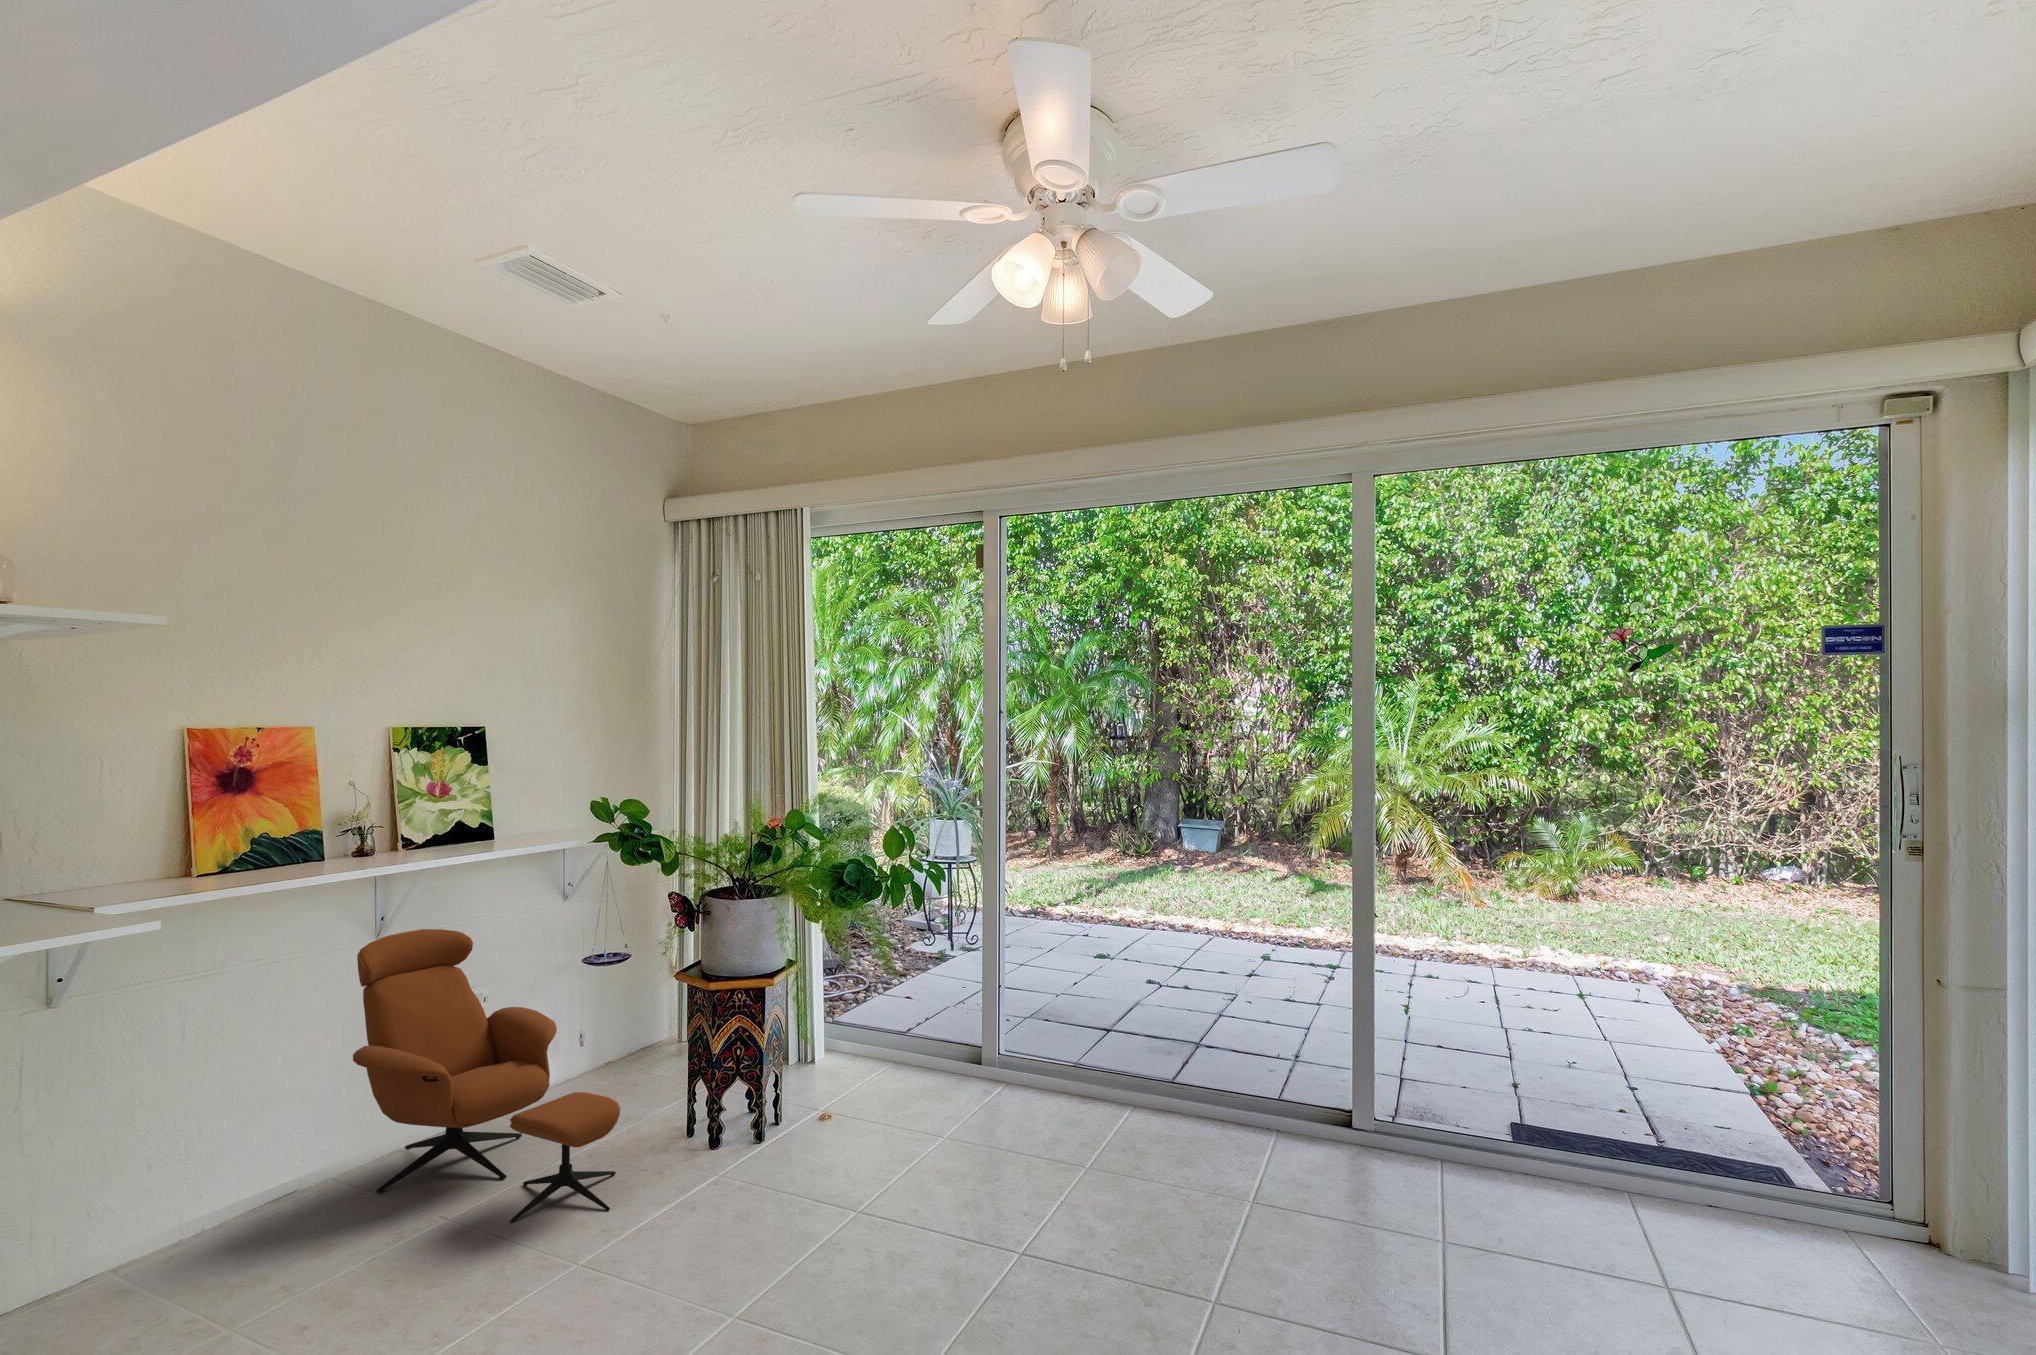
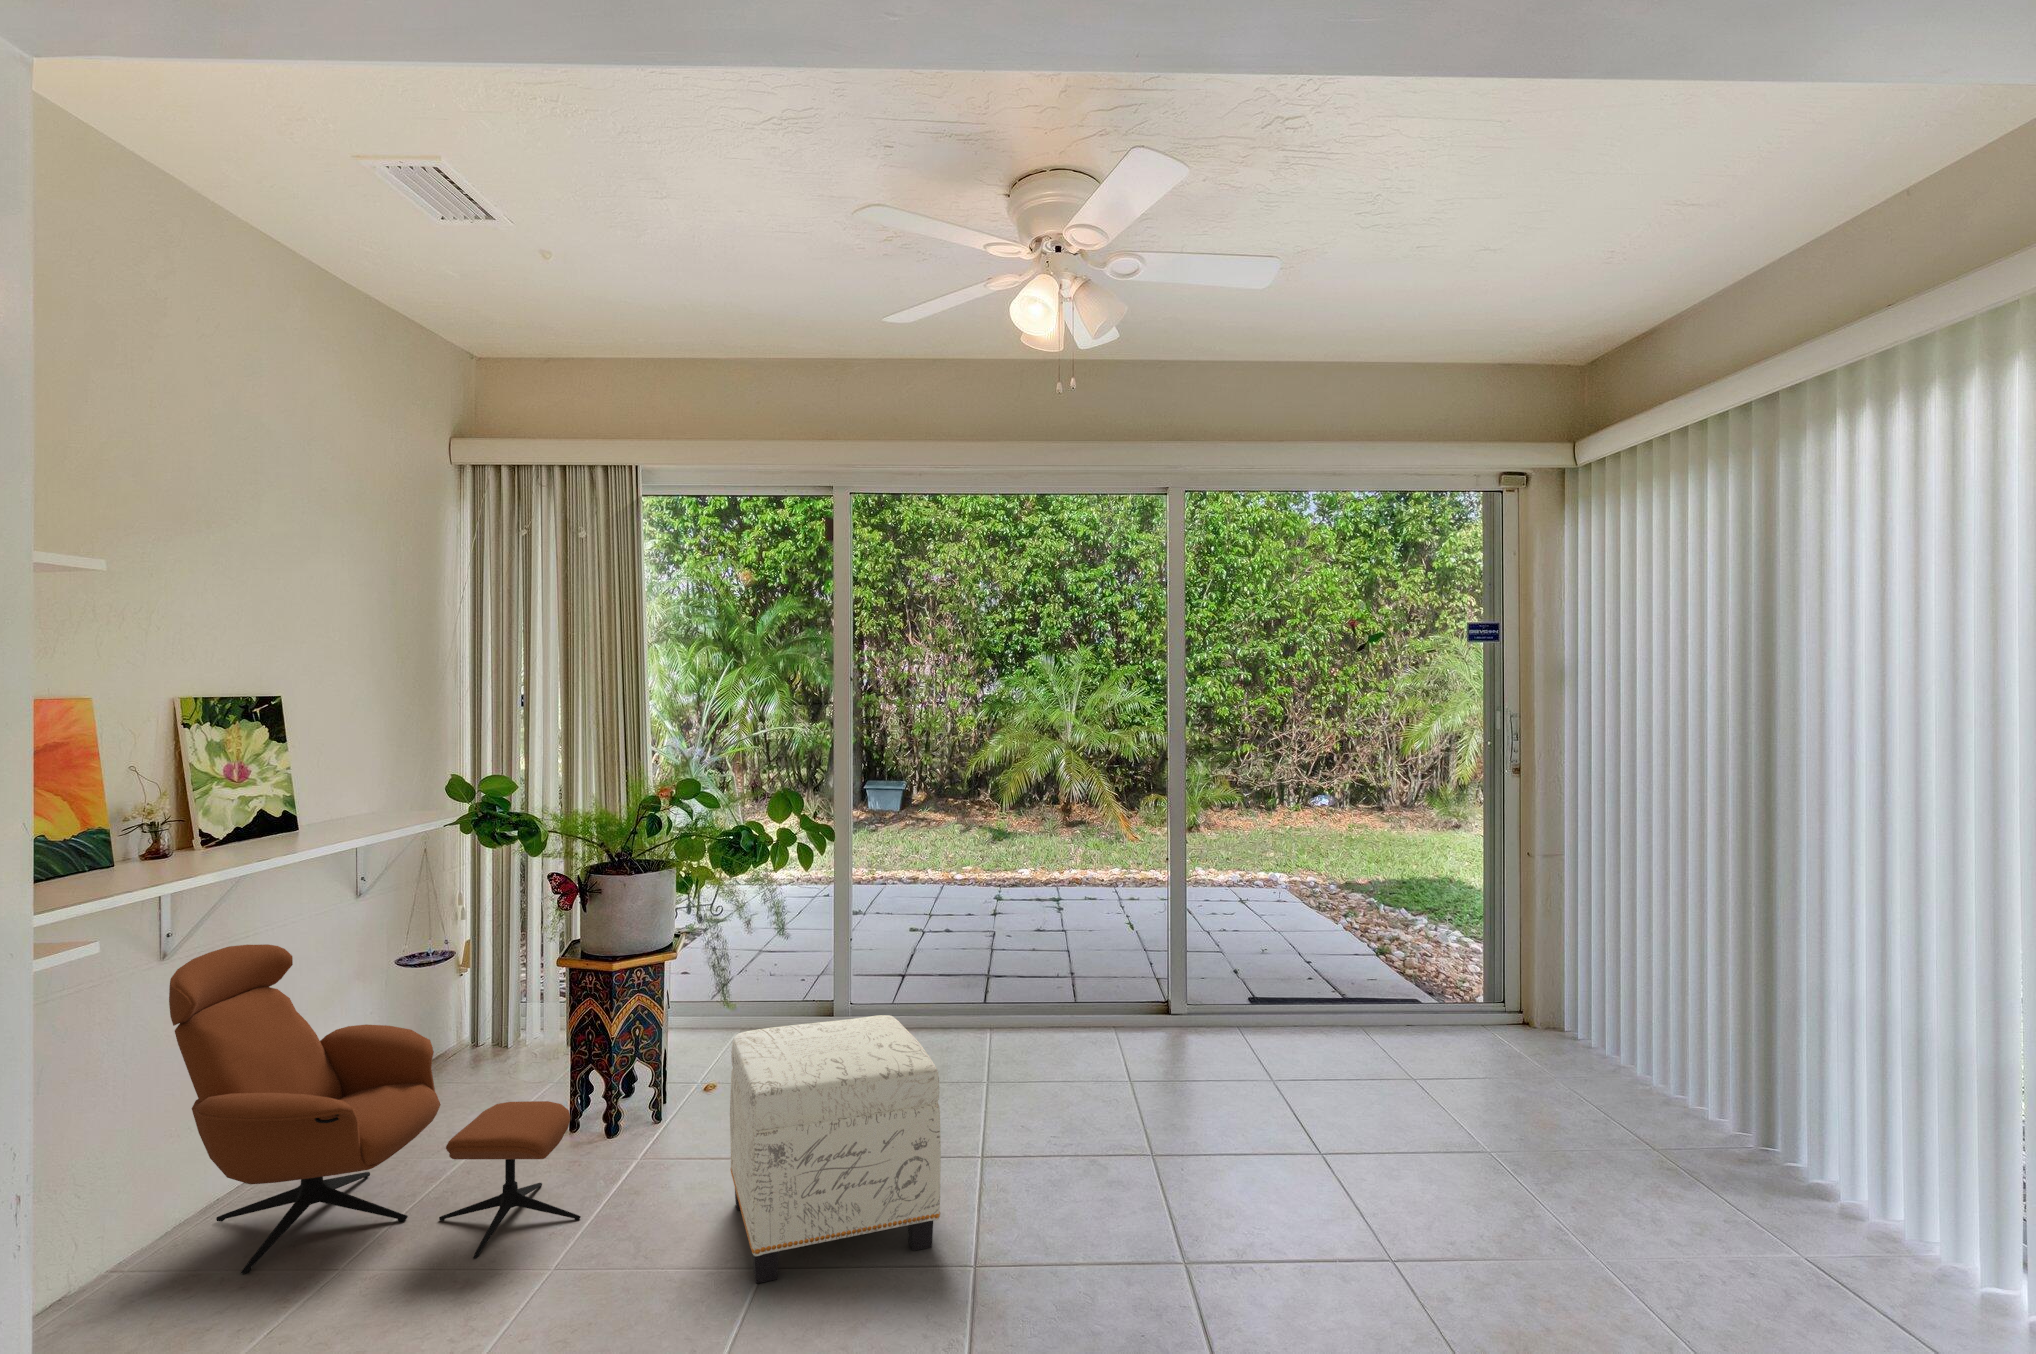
ottoman: none [657,1060,890,1319] -> present [730,1015,941,1284]

